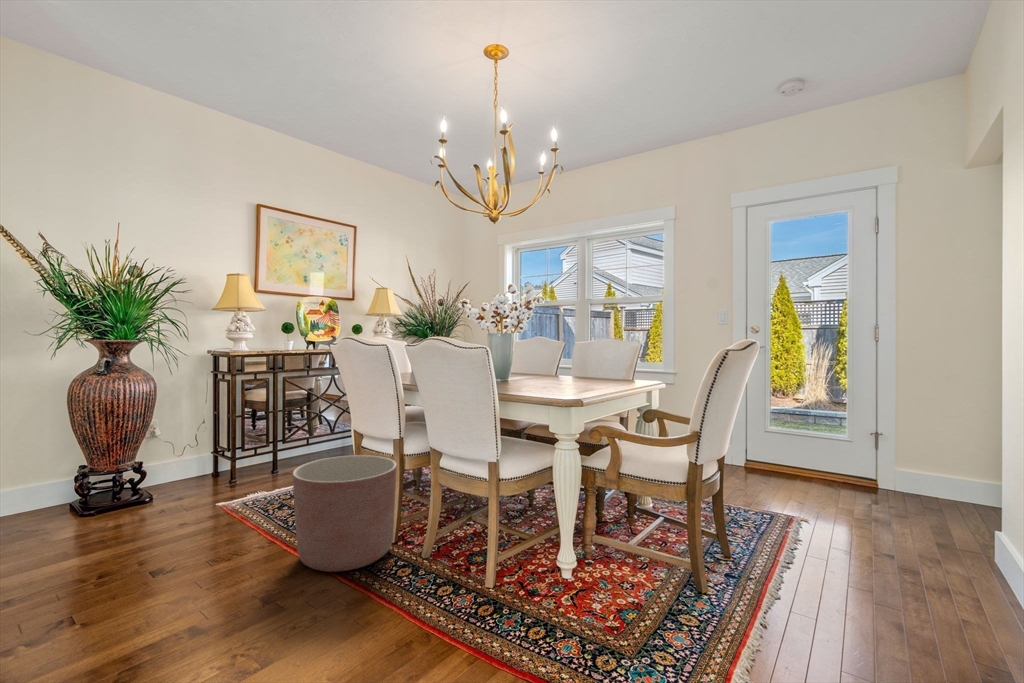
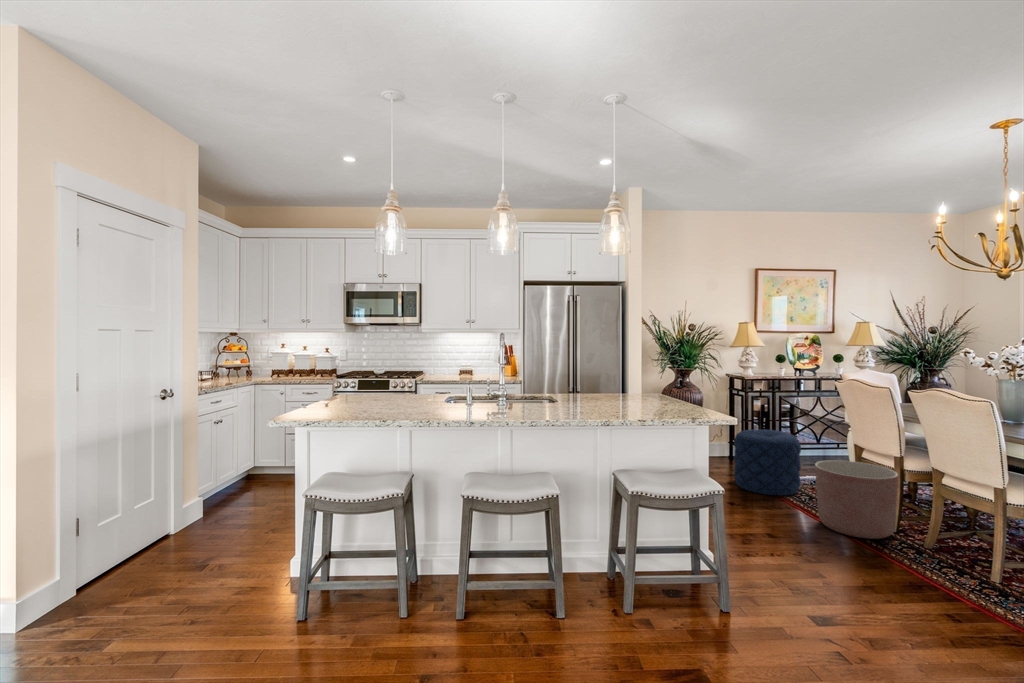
pouf: none [193,425,294,529] -> present [734,429,801,496]

